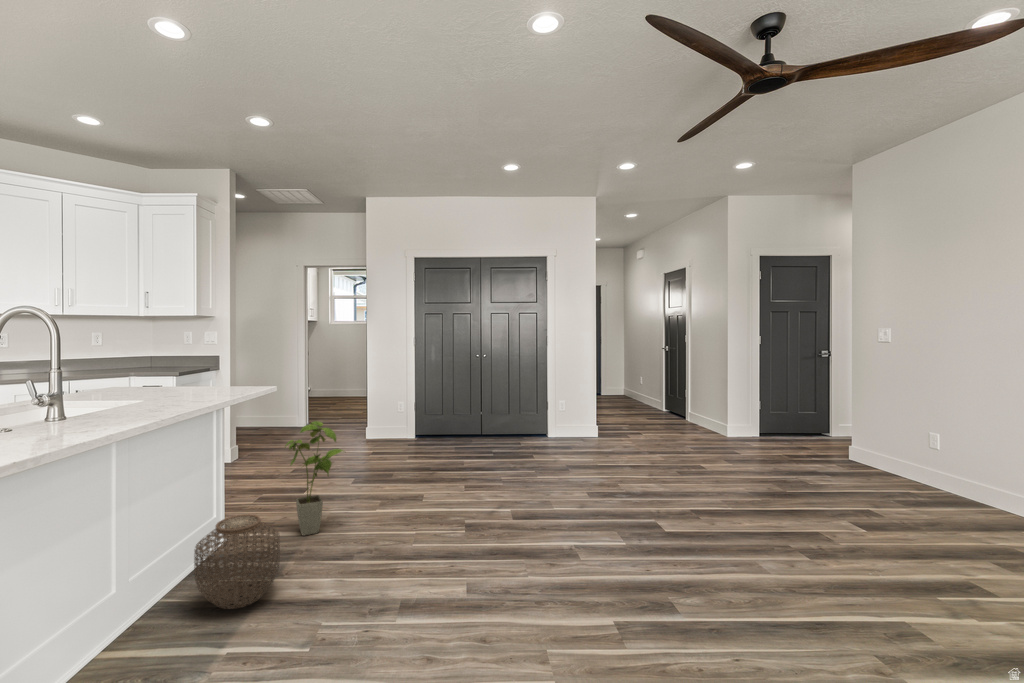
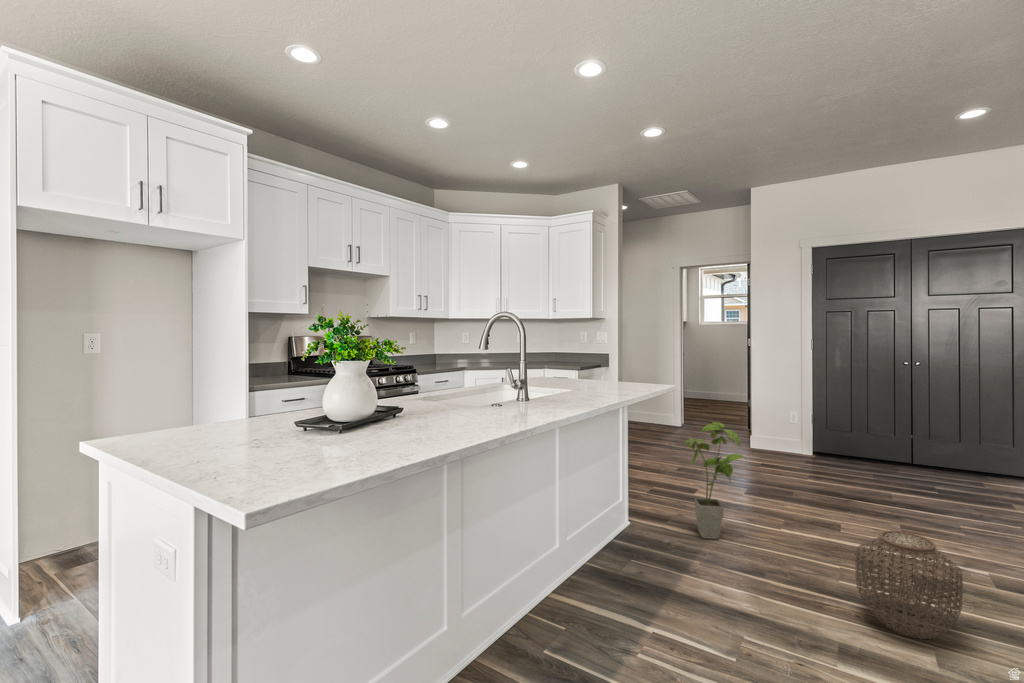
woven basket: present [194,514,280,609] -> present [855,531,963,639]

